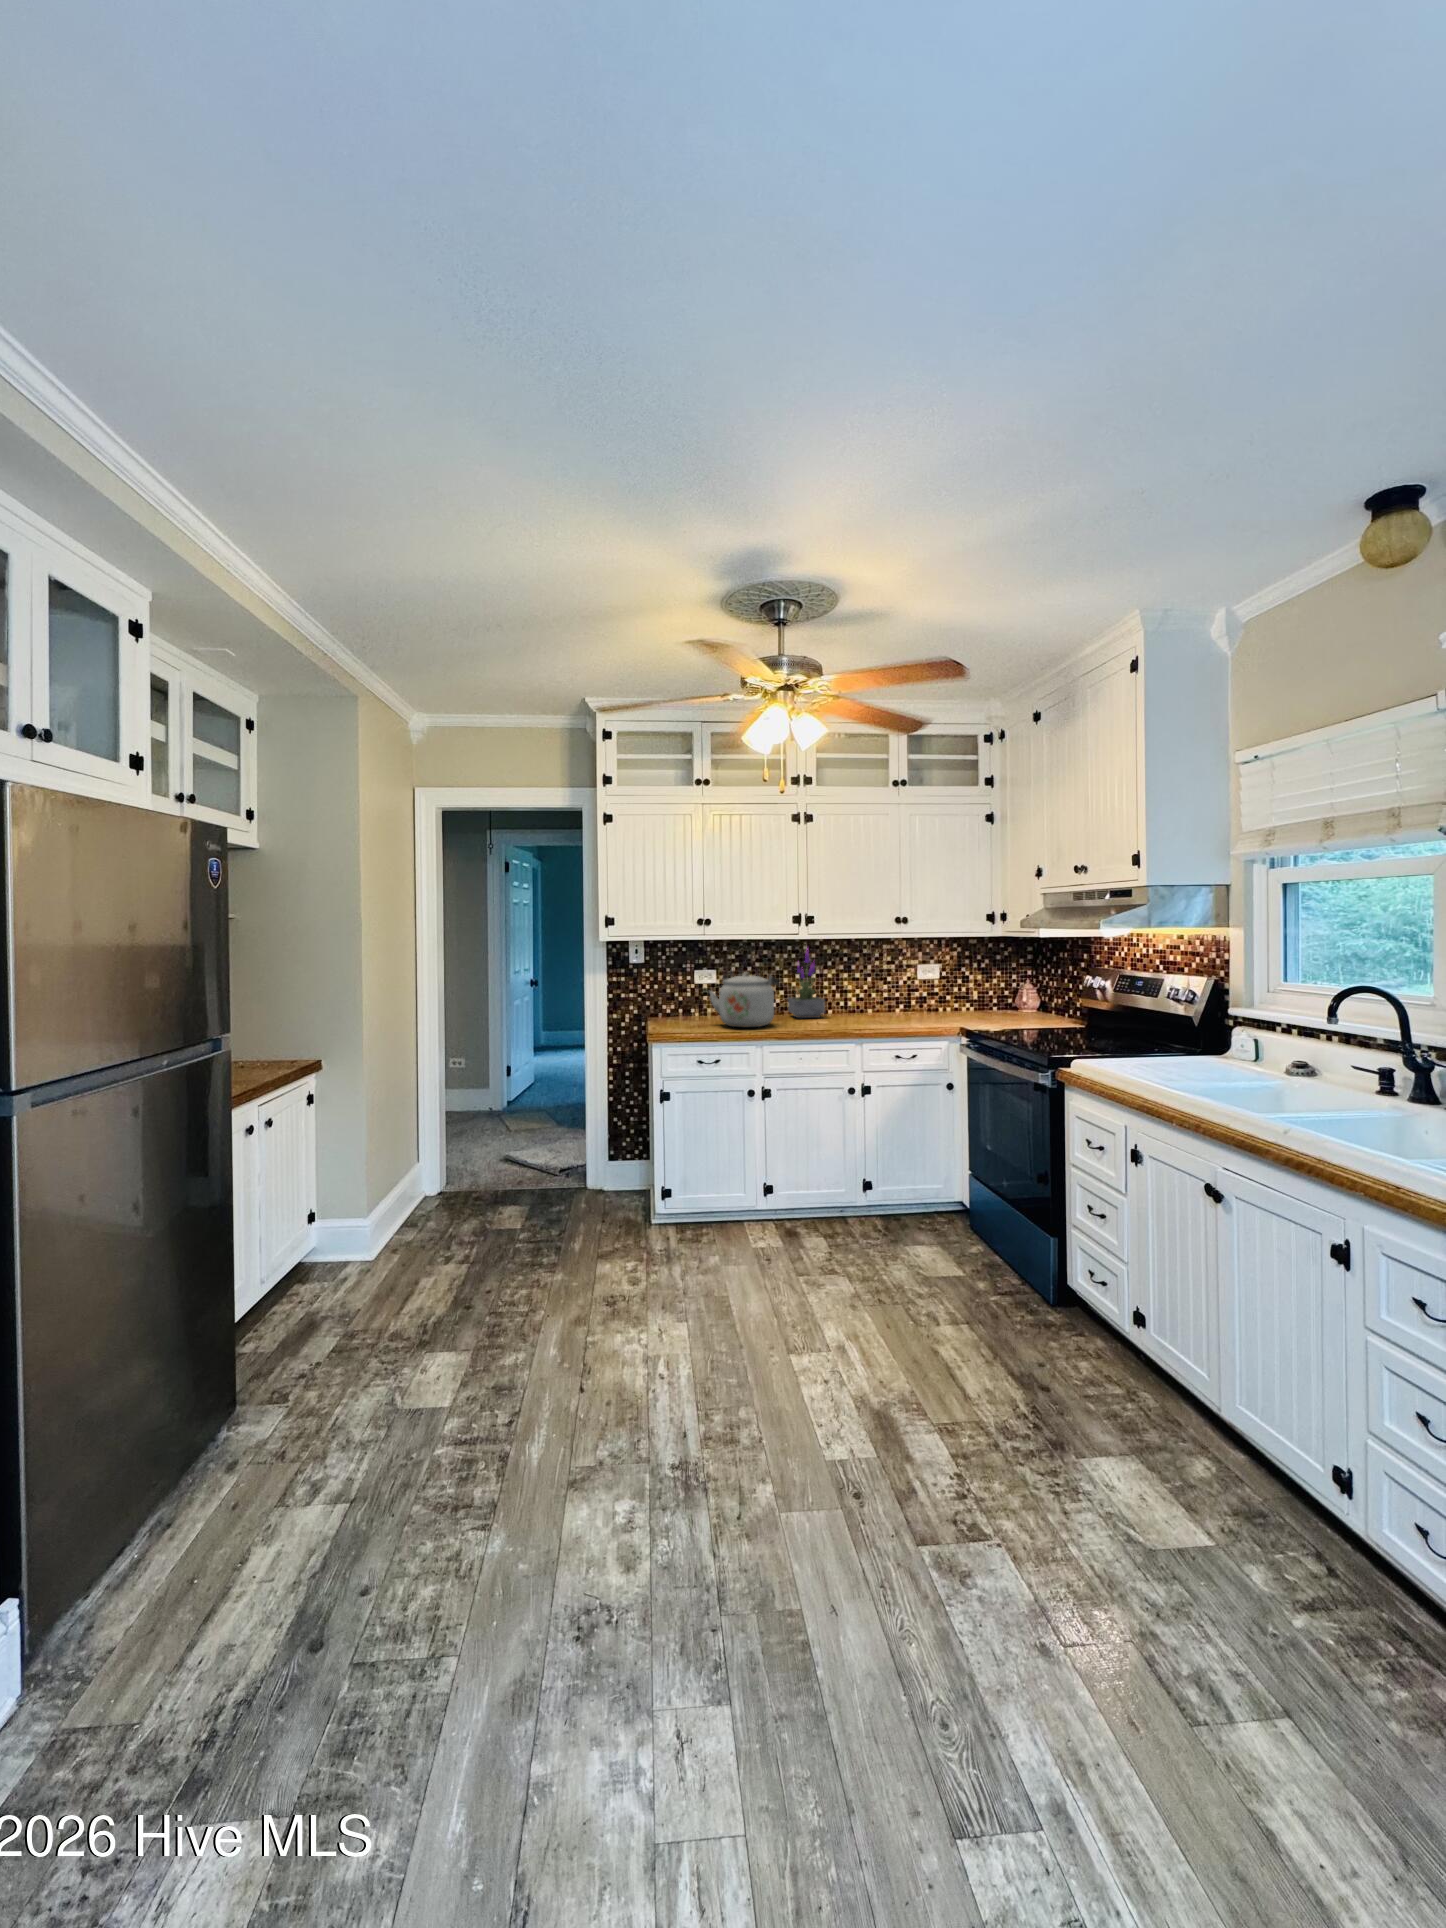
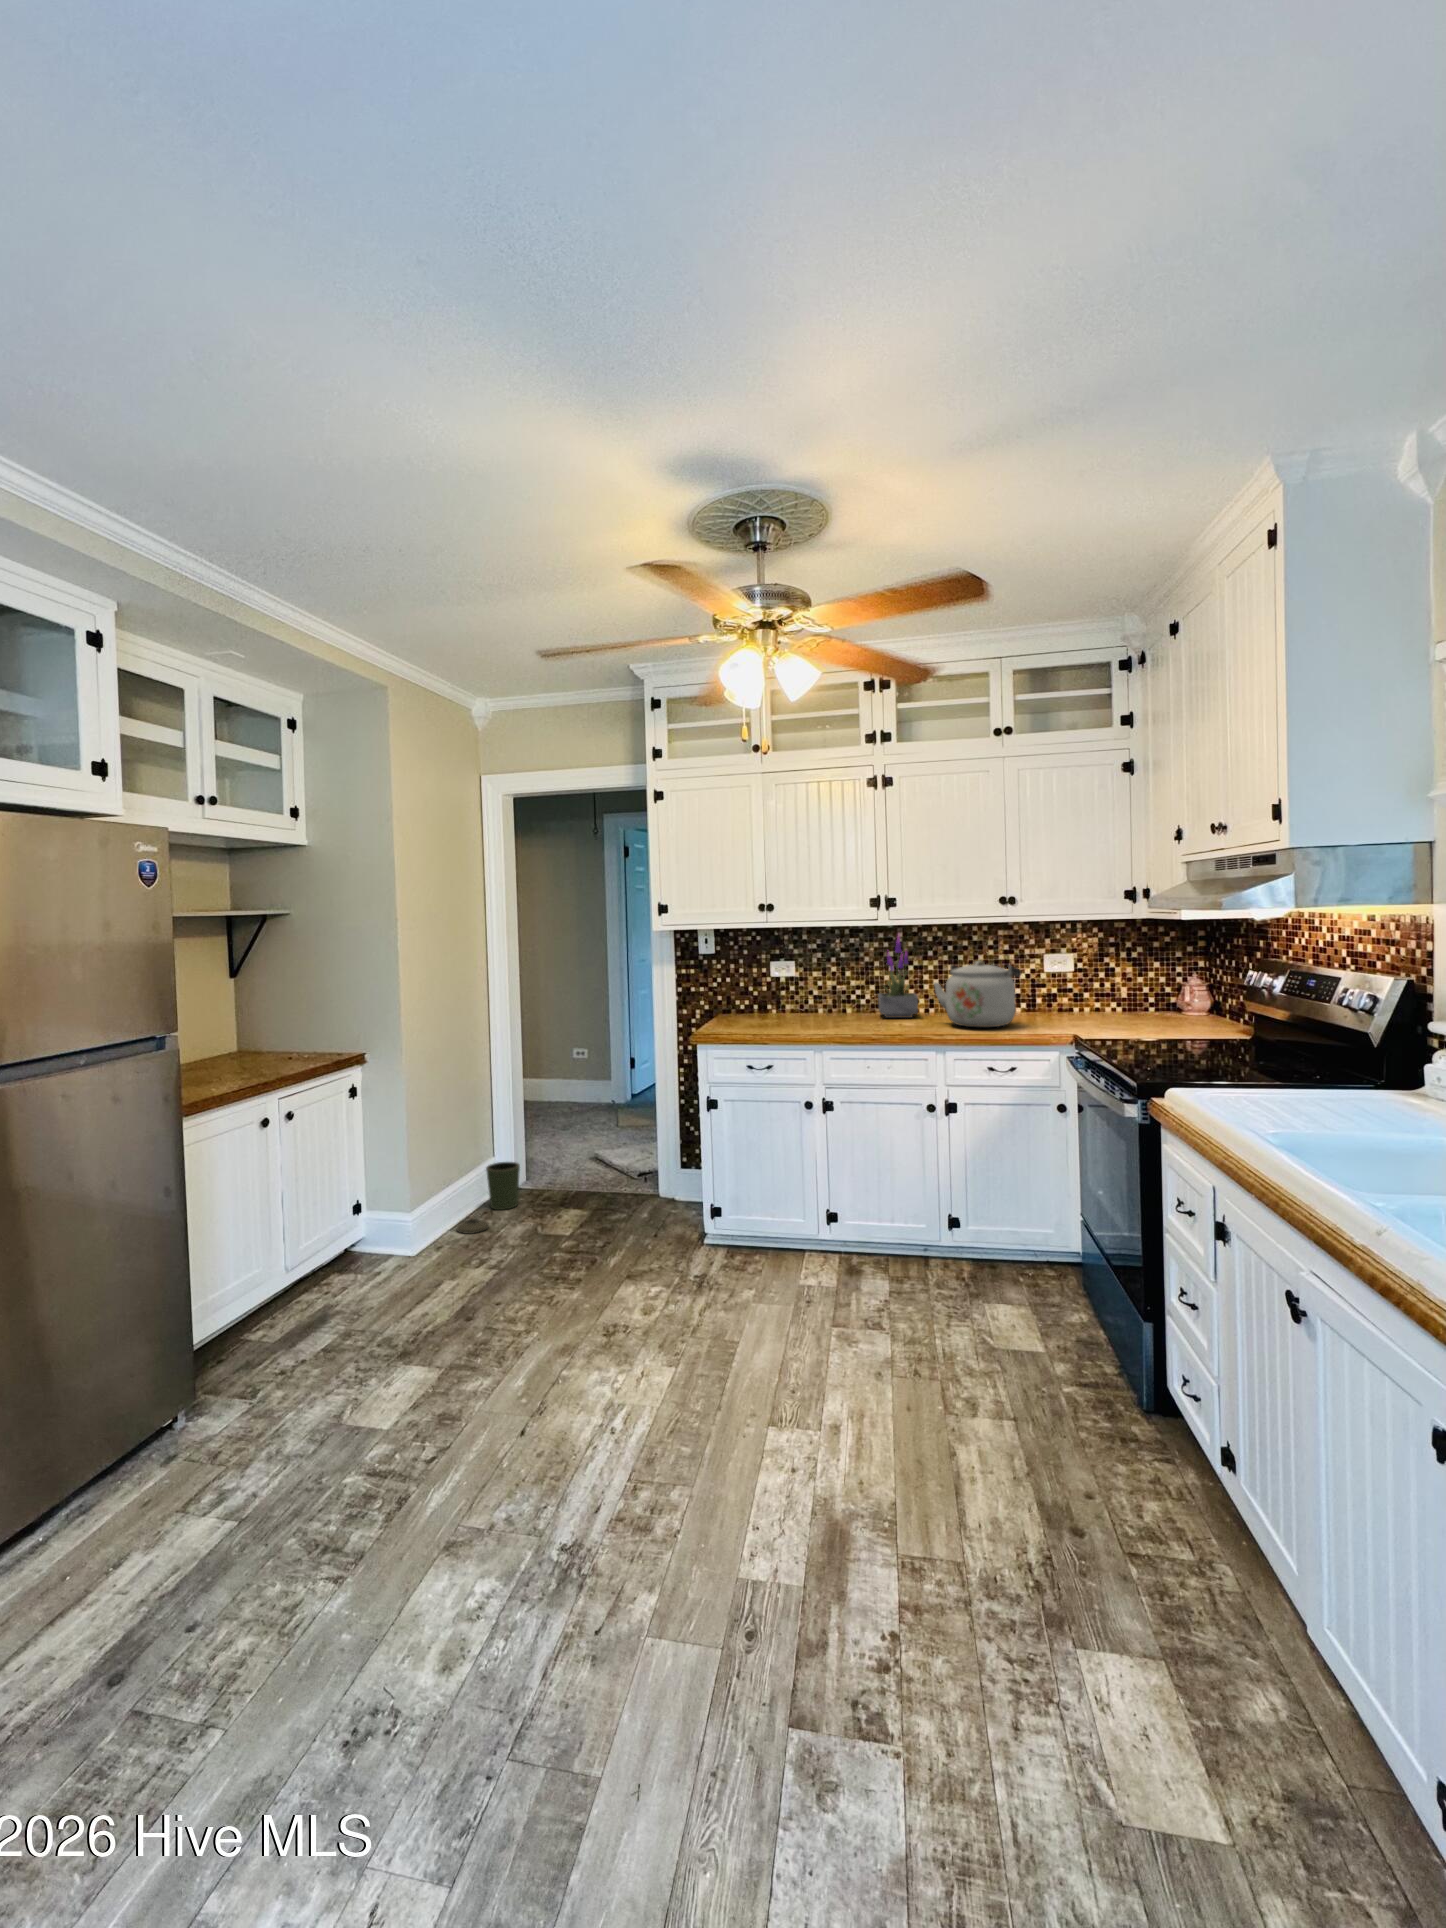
kettle: present [710,972,779,1028] -> present [934,960,1022,1027]
trash can: none [404,1165,453,1235] -> present [457,1162,520,1234]

